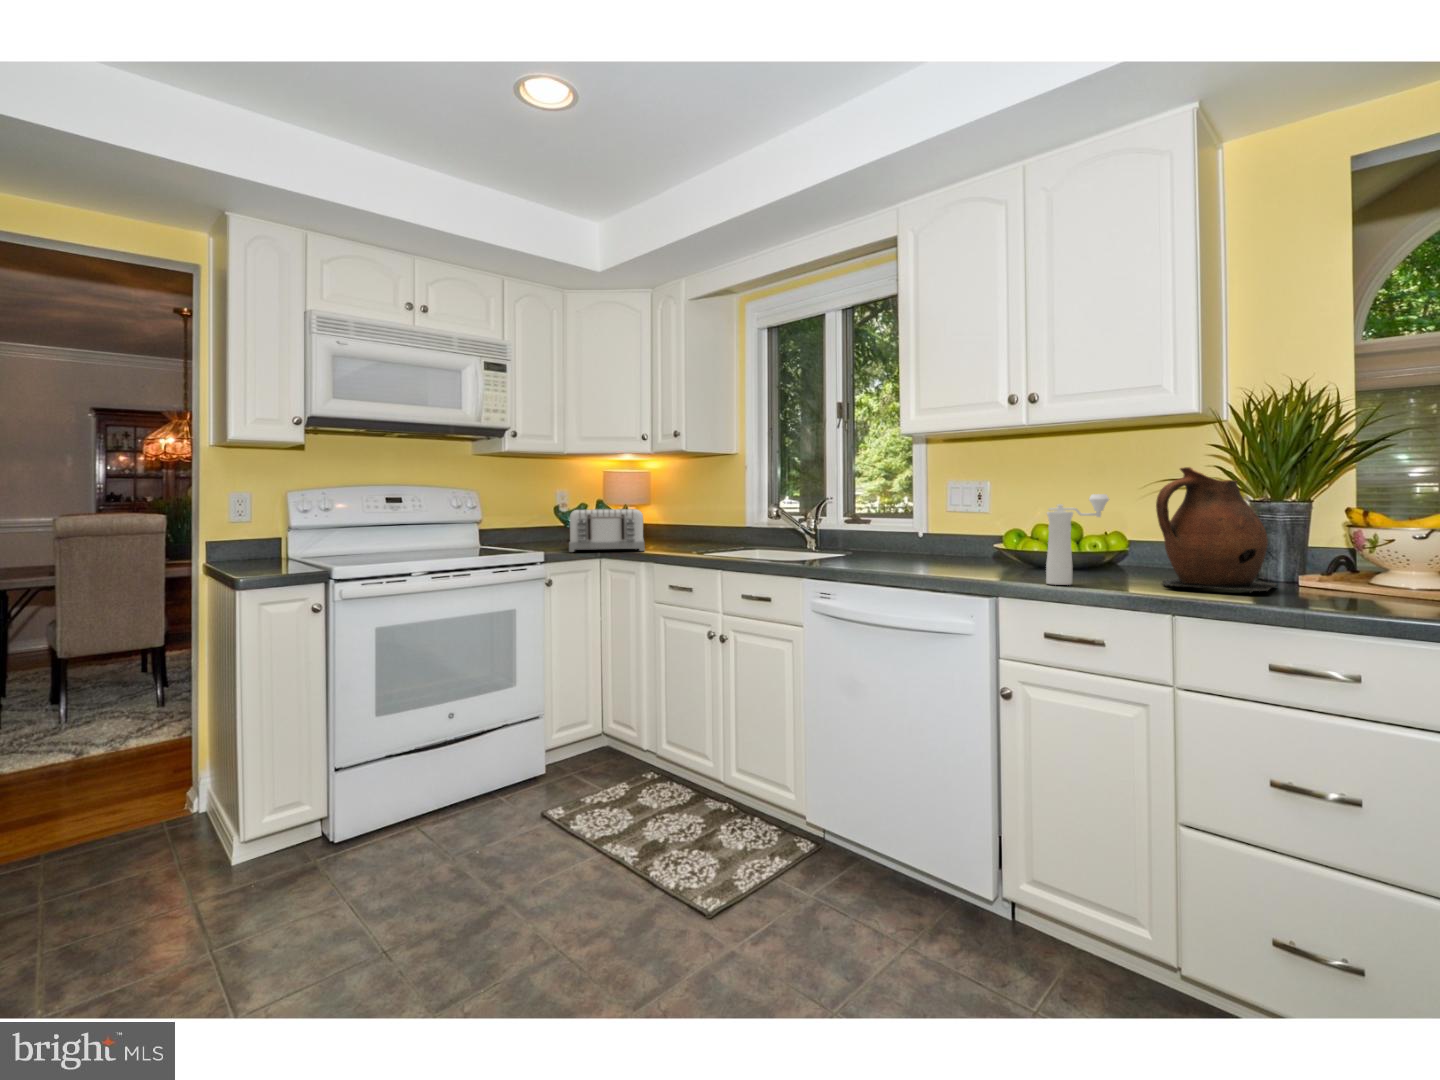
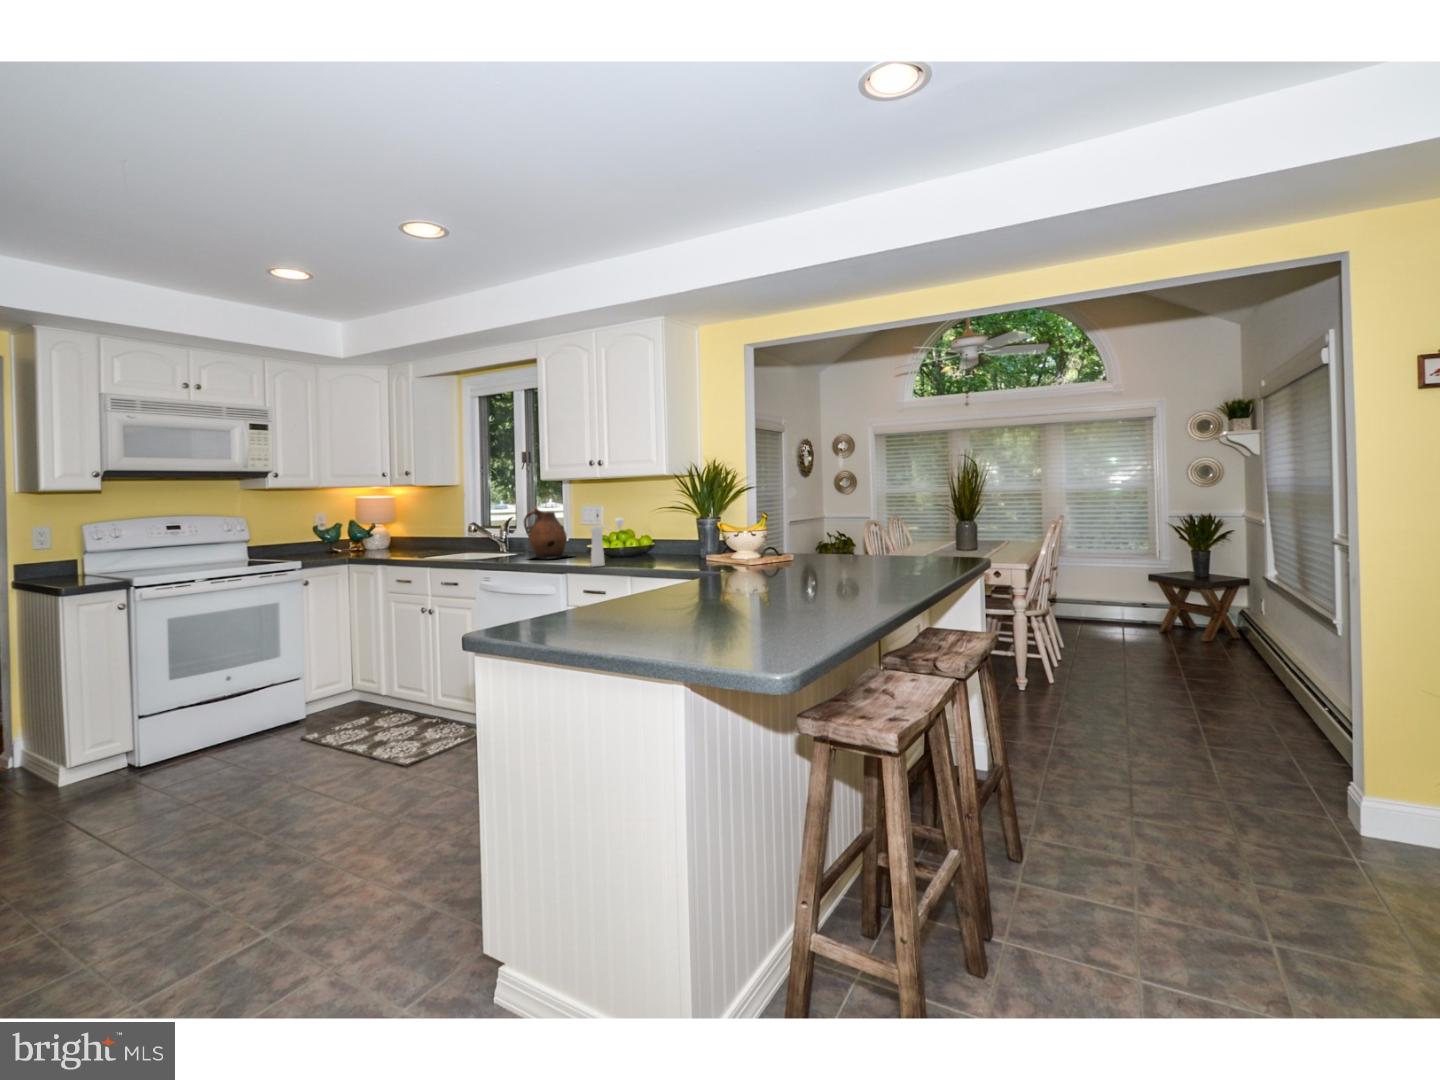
ceramic pitcher: present [1156,467,1277,593] -> present [524,506,568,559]
toaster: present [569,509,645,552] -> none [322,528,385,561]

